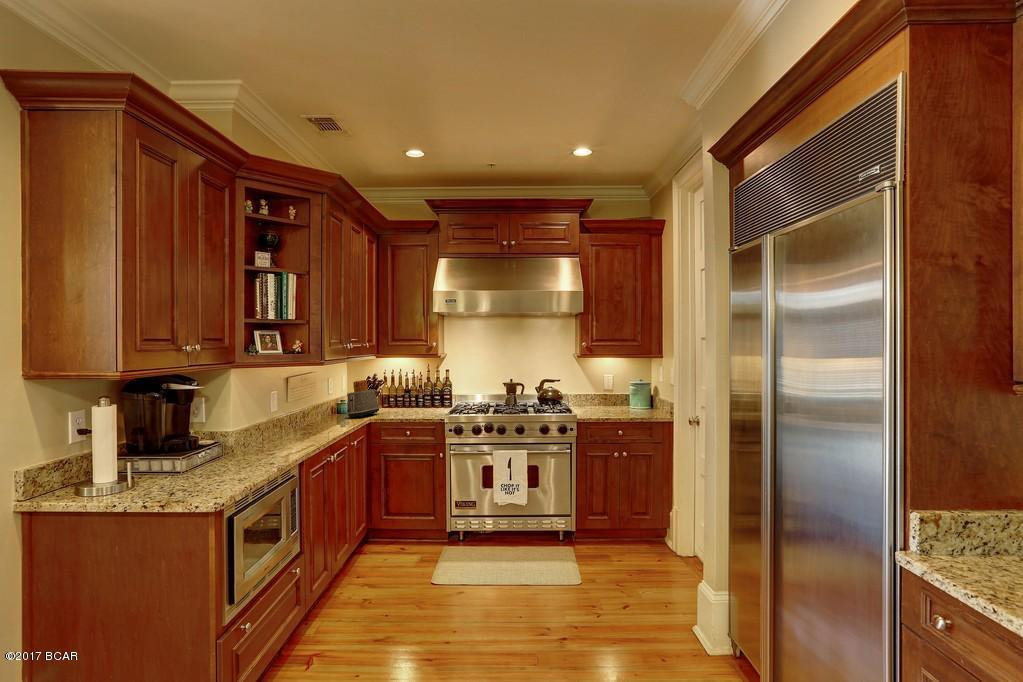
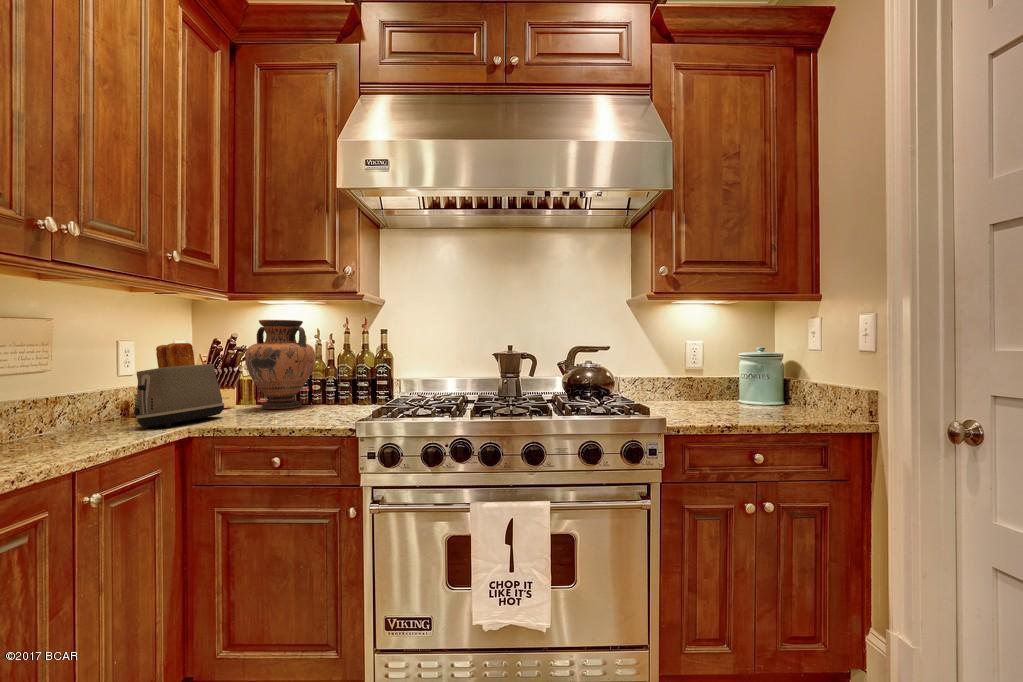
vase: none [383,367,416,410] -> present [245,320,315,409]

